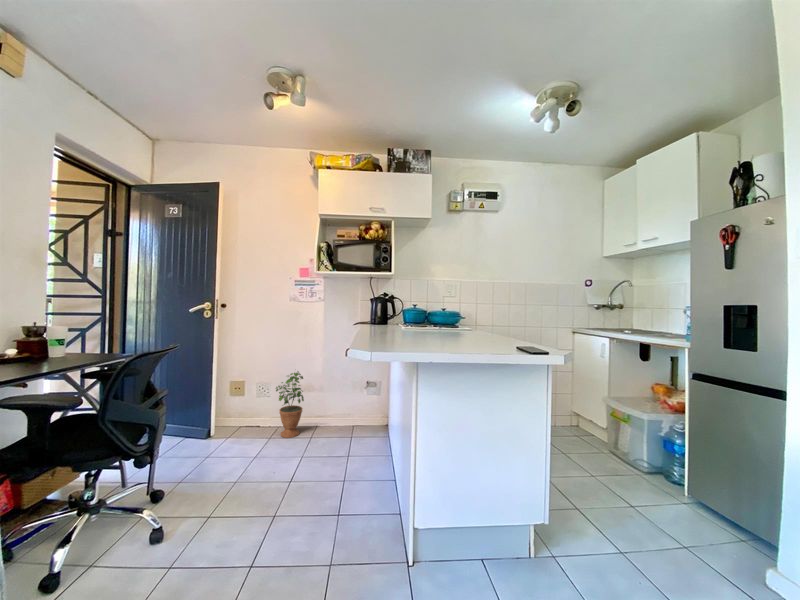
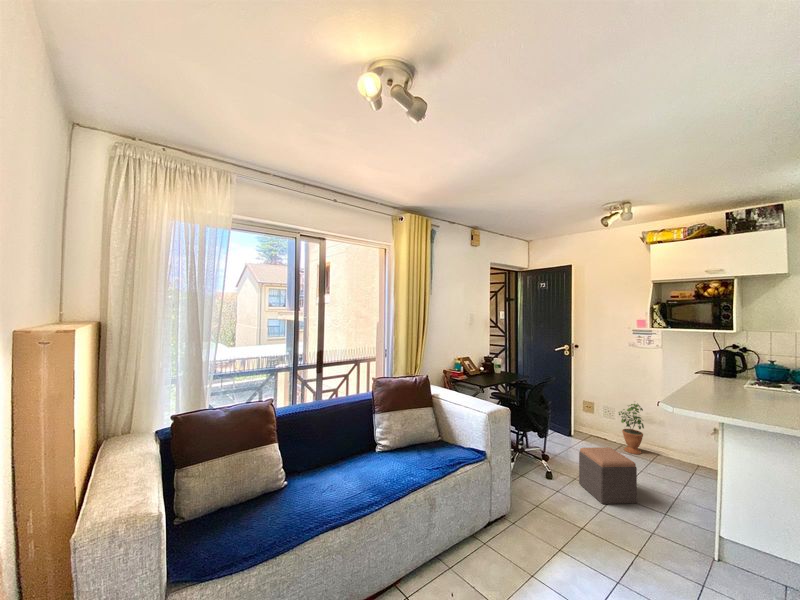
footstool: none [209,449,302,565] -> present [579,447,637,504]

